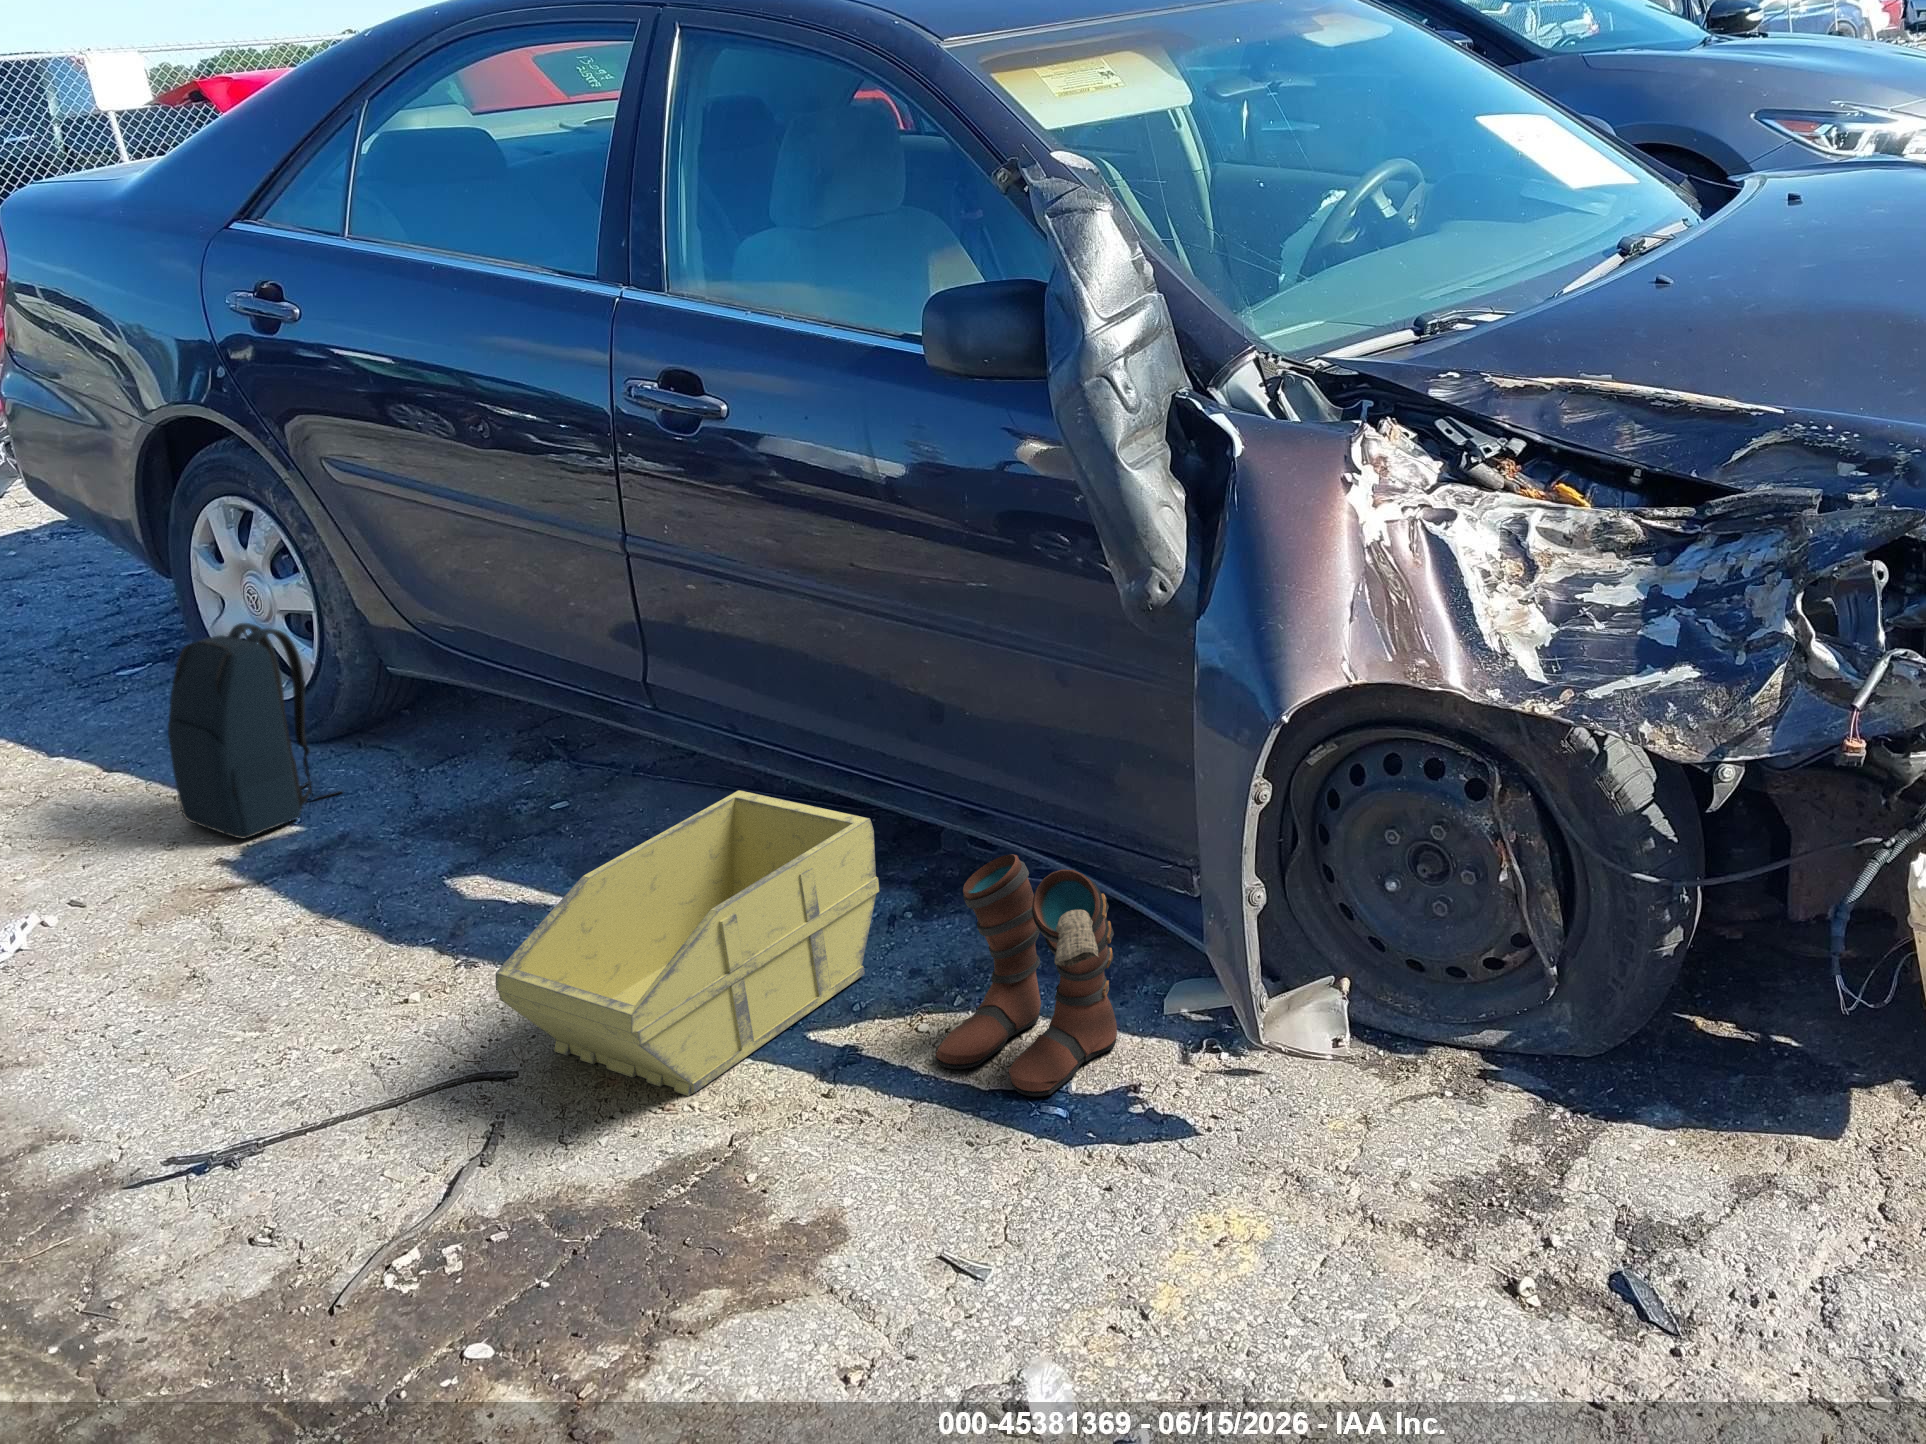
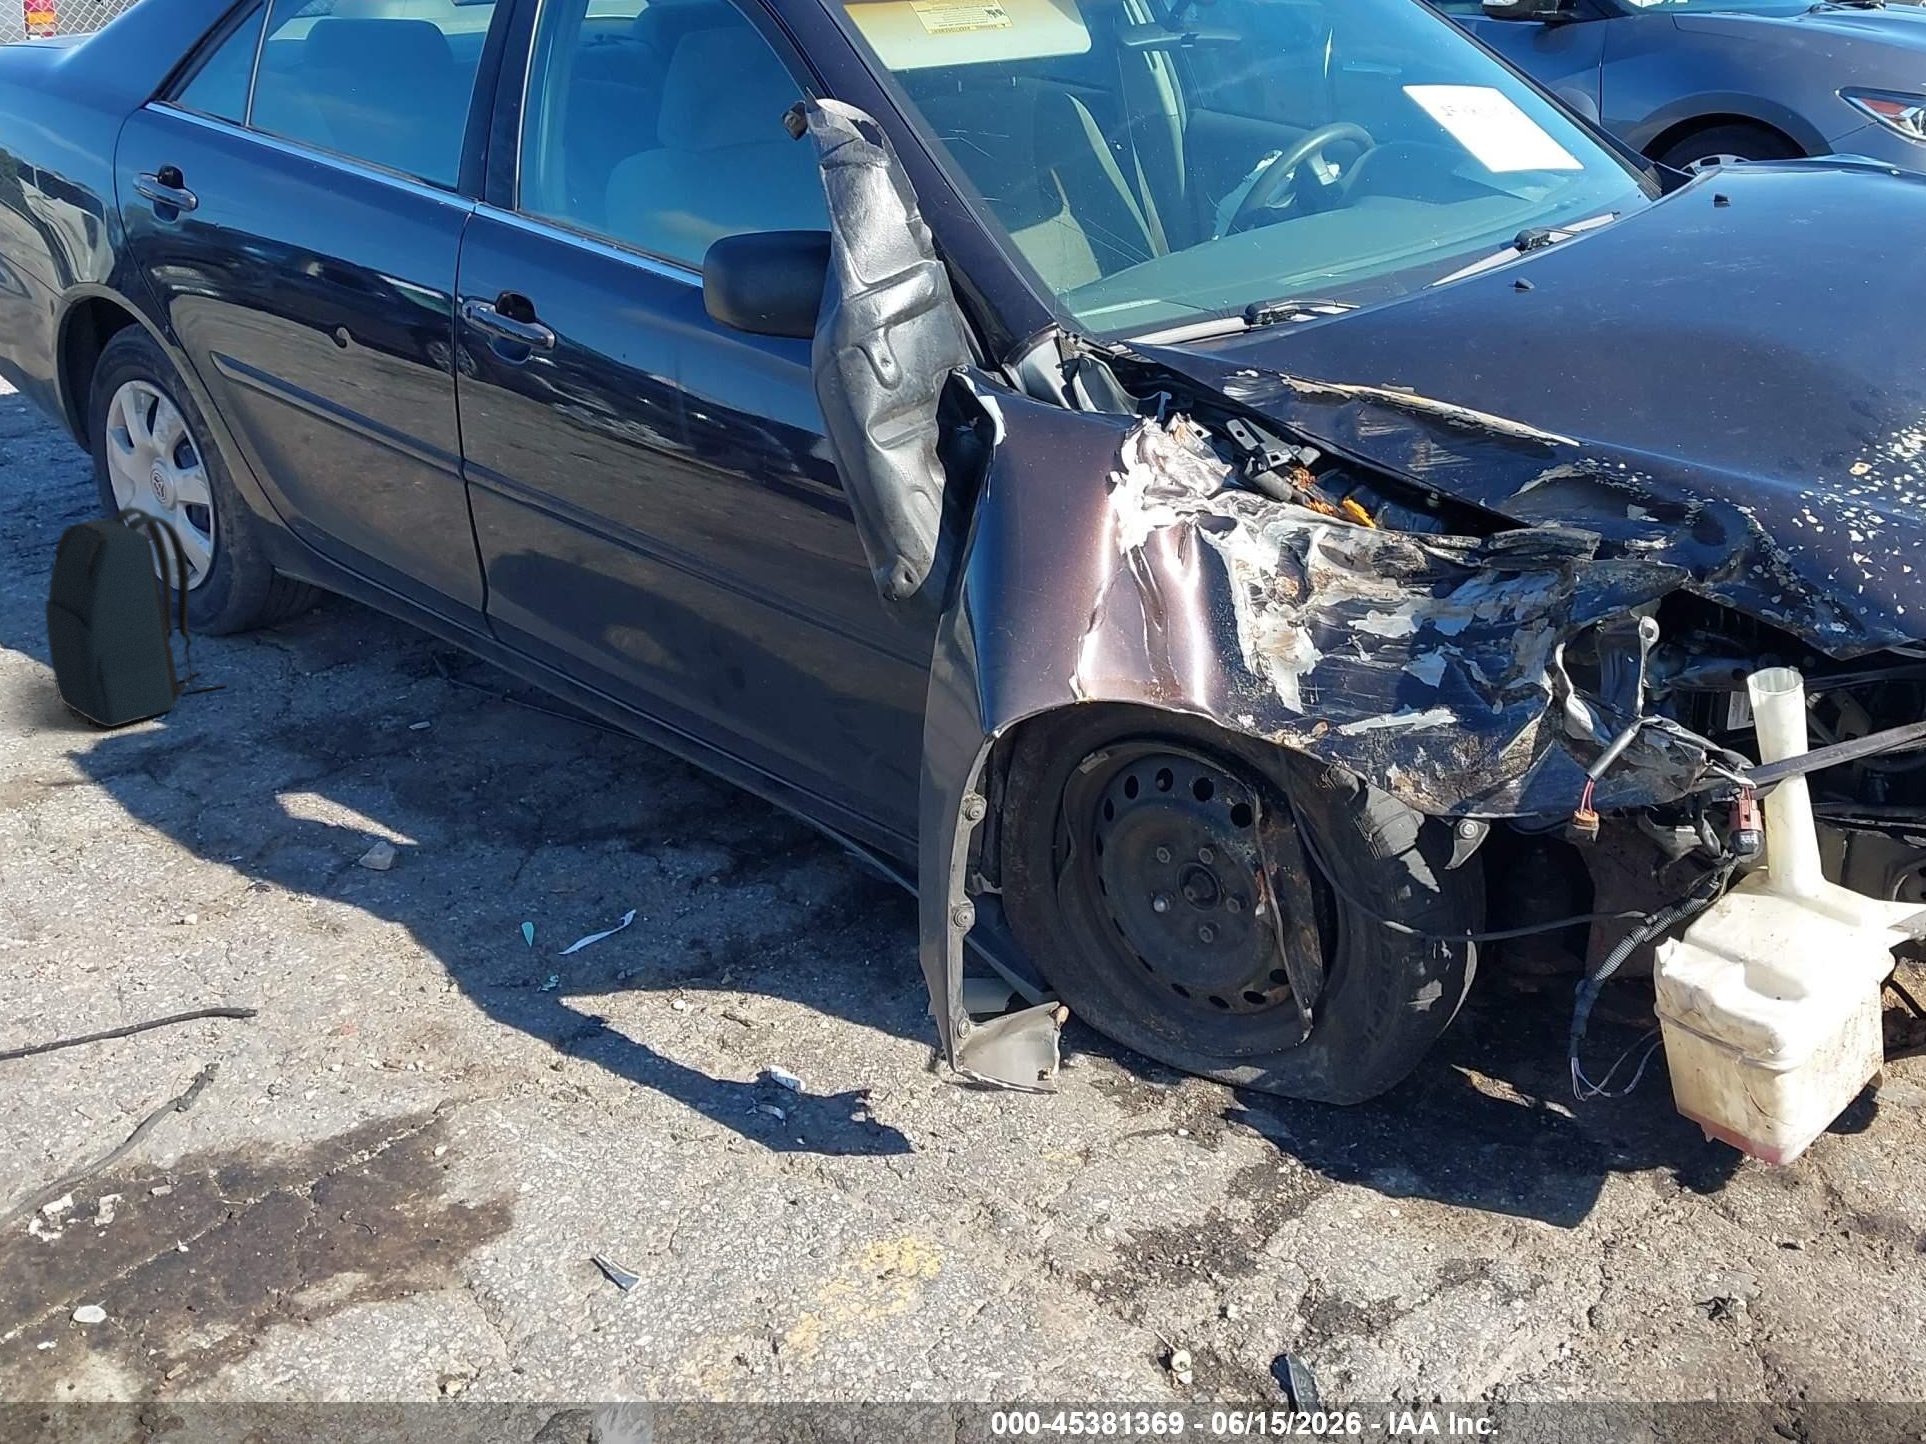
storage bin: present [496,790,879,1096] -> none [239,731,669,1052]
boots: present [935,854,1117,1096] -> none [678,831,871,1091]

